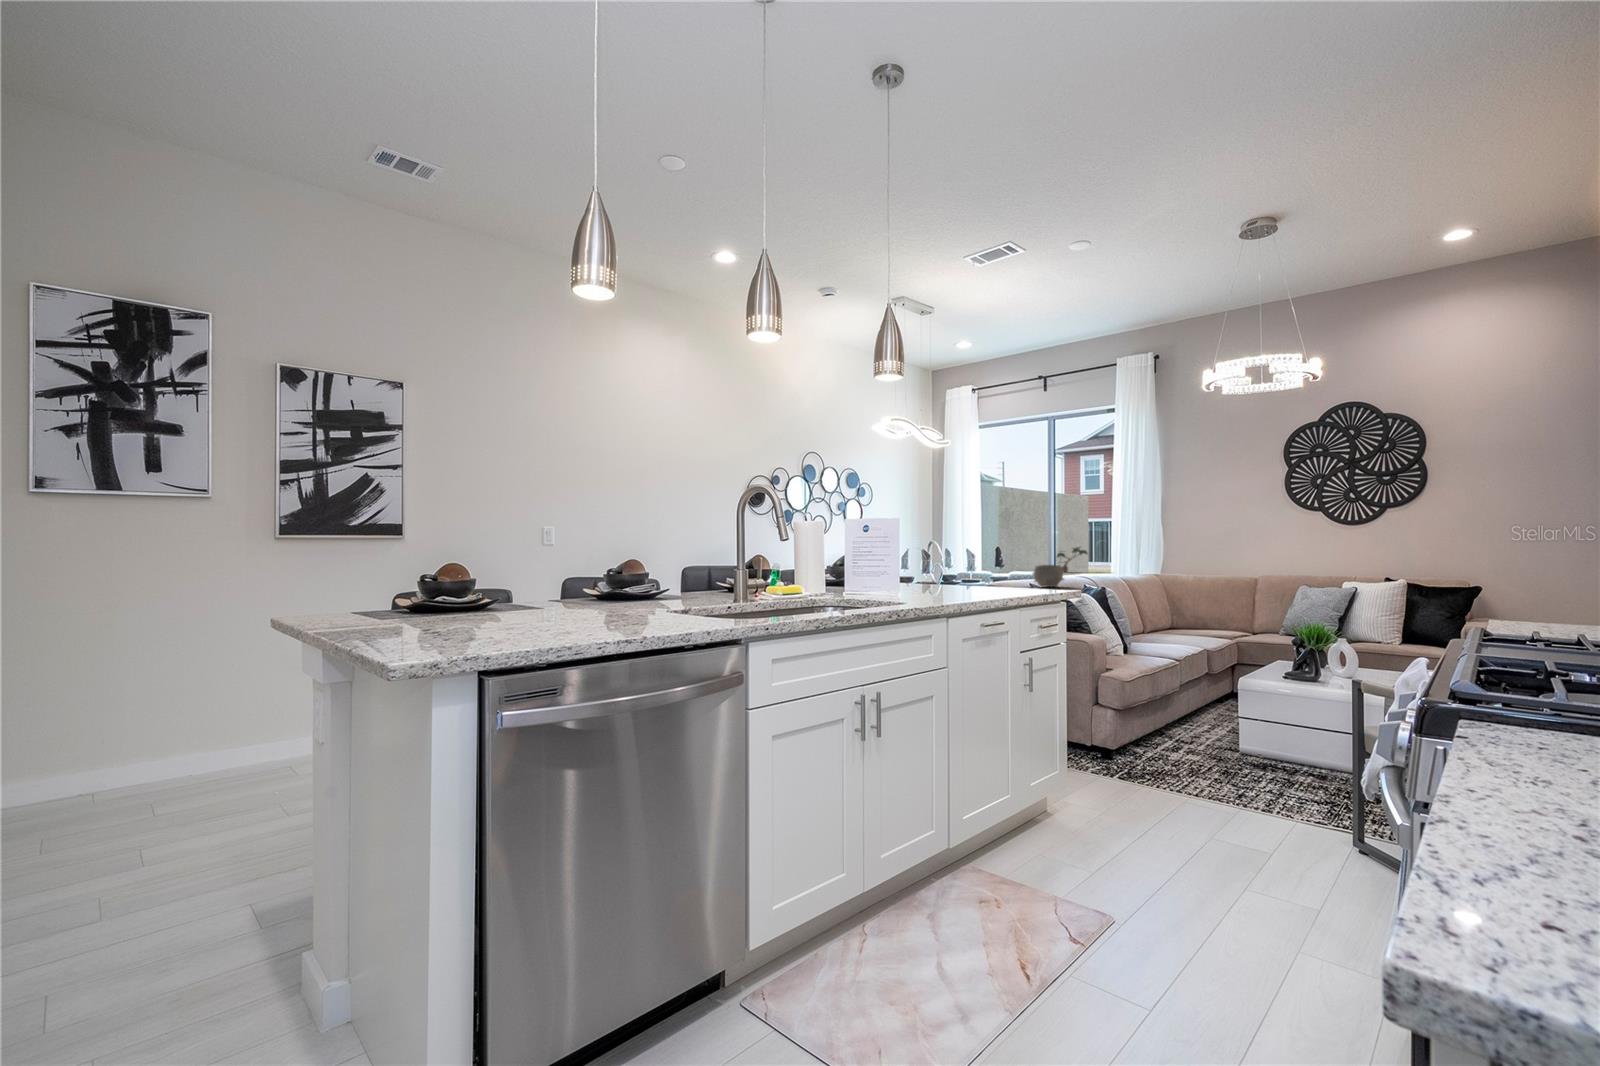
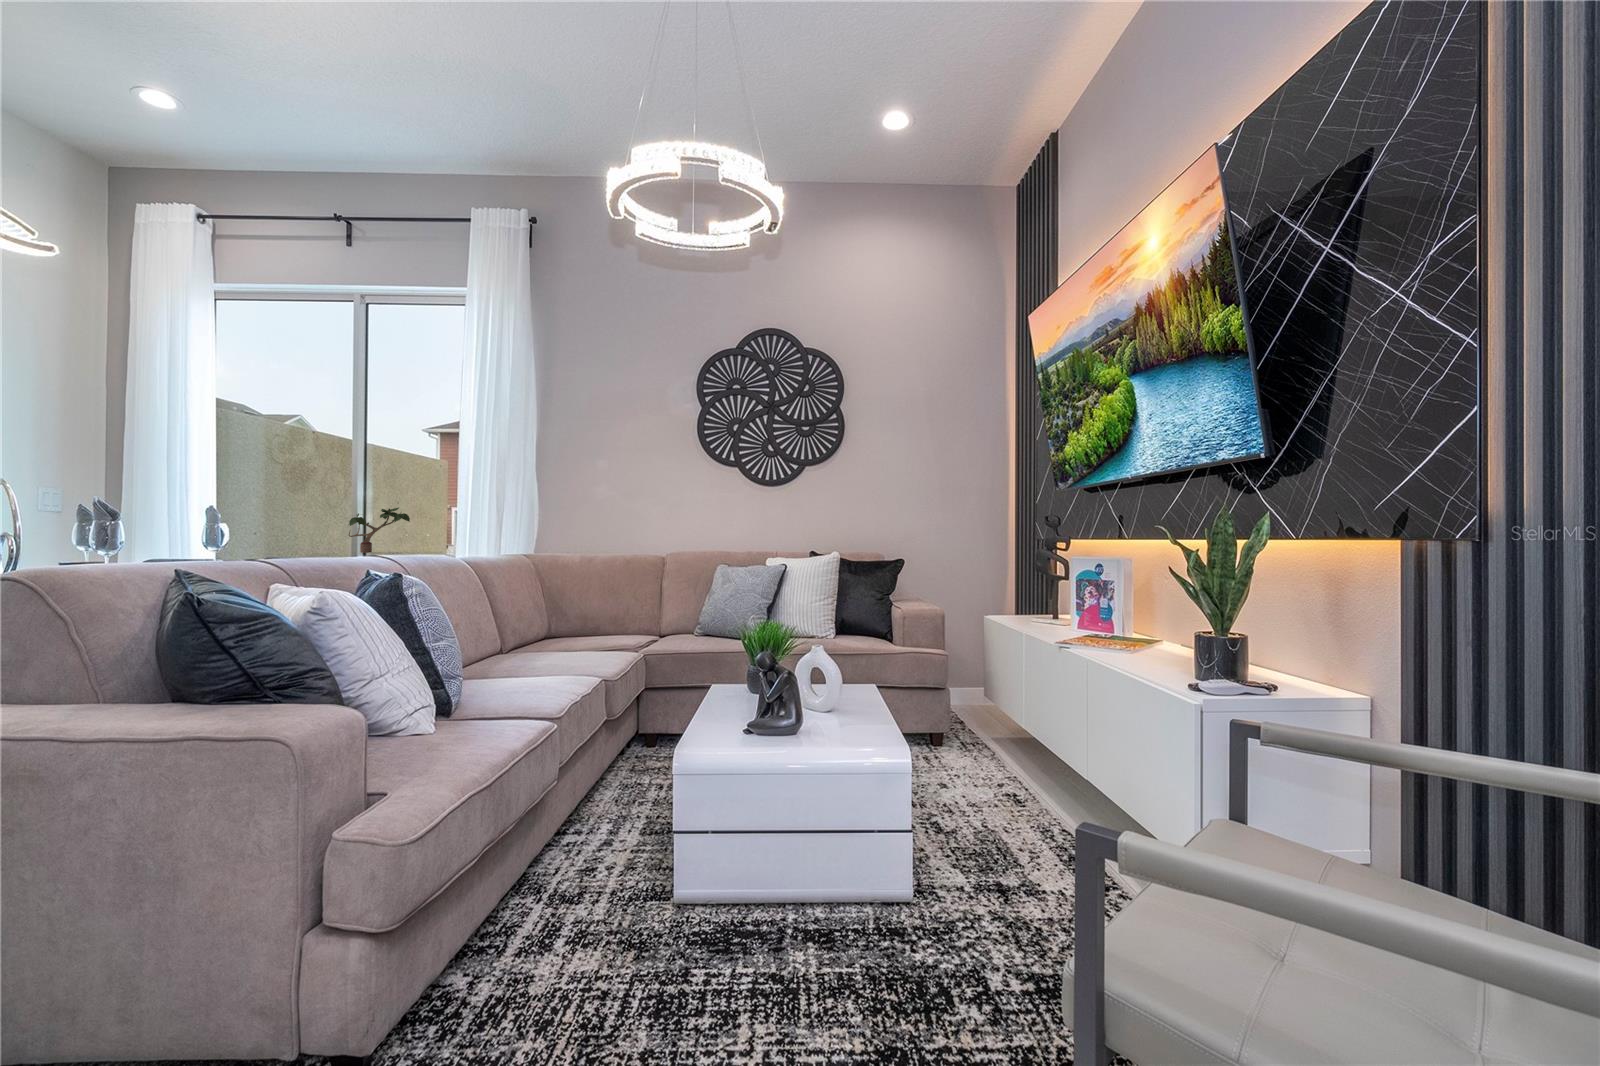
bowl: present [1033,565,1064,587] -> none [202,510,300,565]

